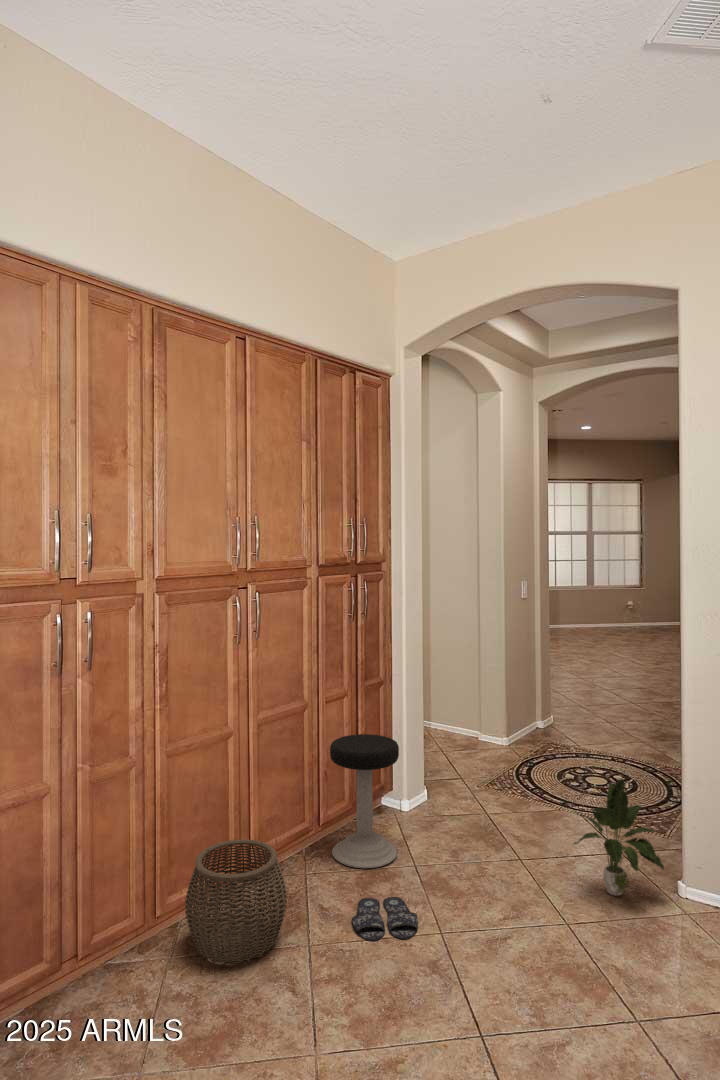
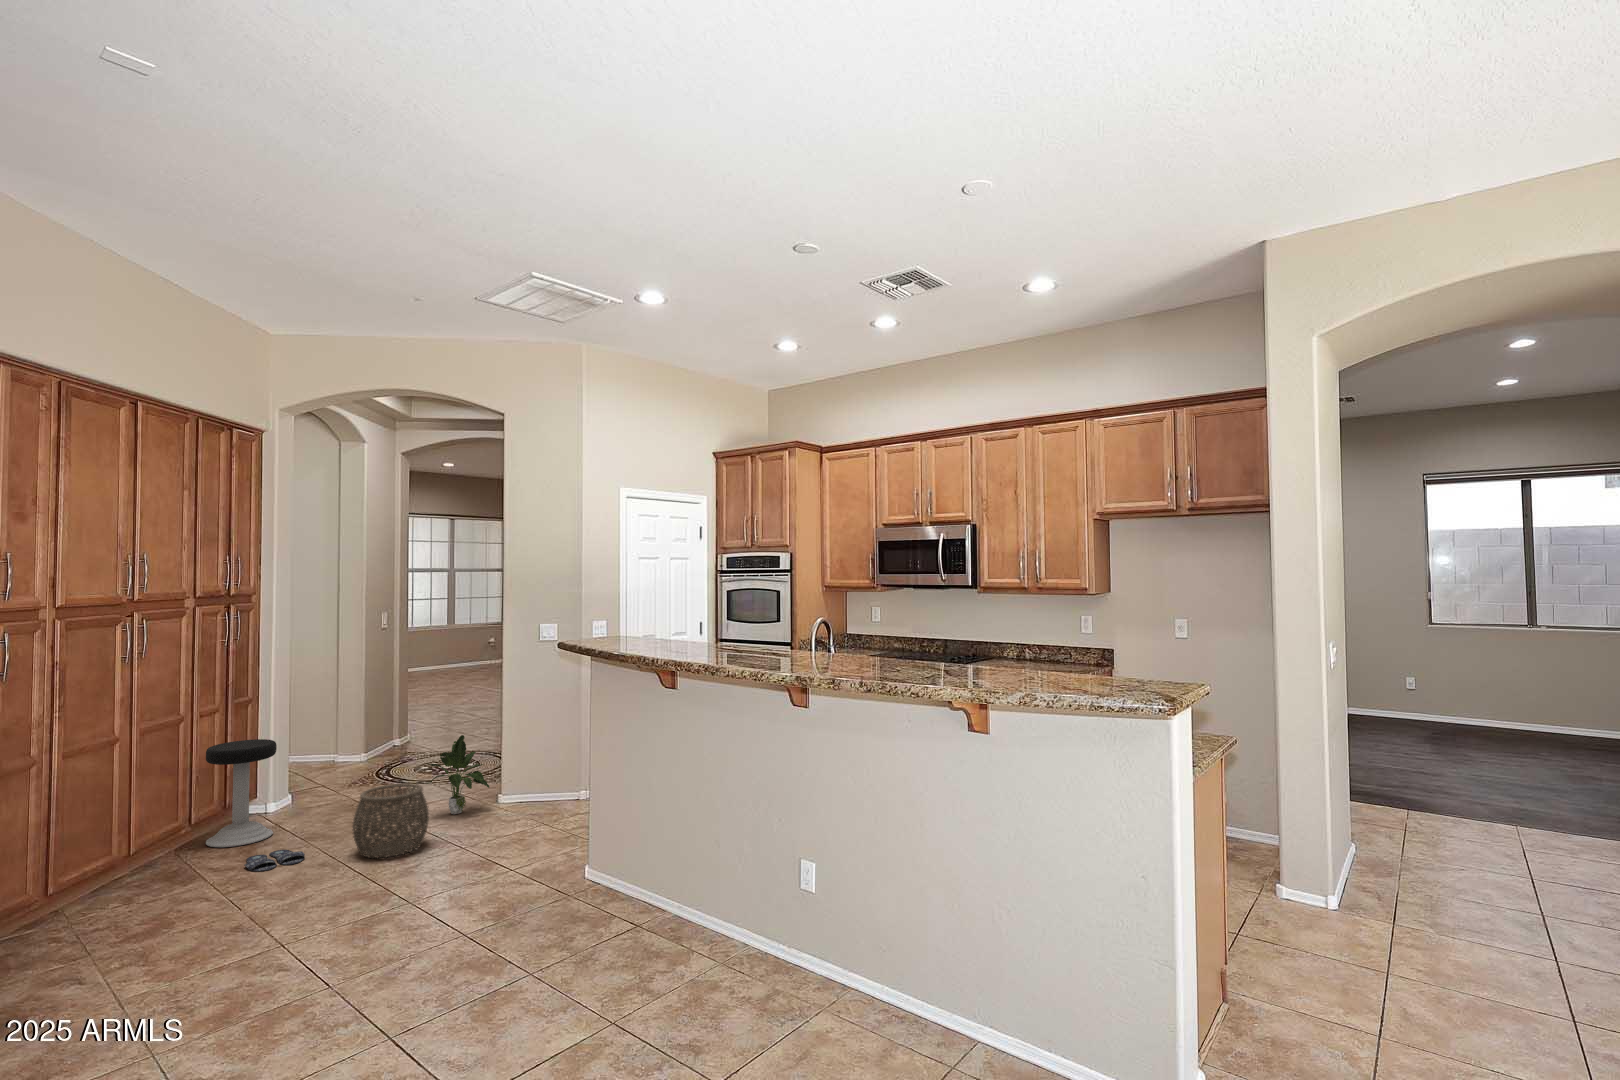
woven basket: present [185,839,287,964] -> present [352,783,429,858]

